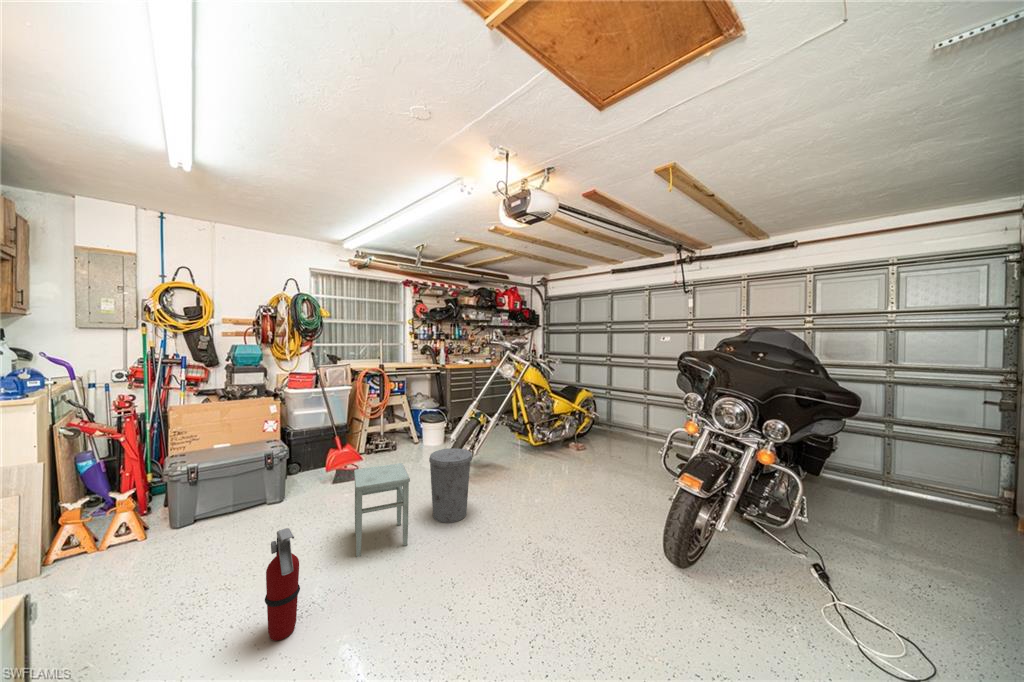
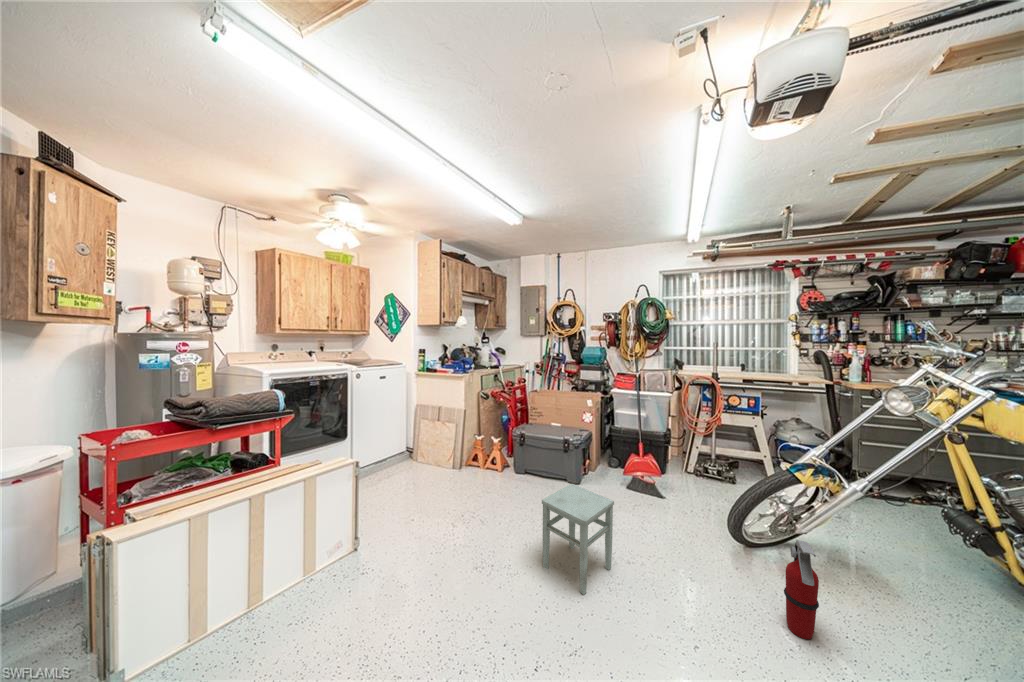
trash can: present [429,448,472,523] -> none [640,508,708,626]
fire extinguisher: present [265,528,300,641] -> present [784,540,819,639]

